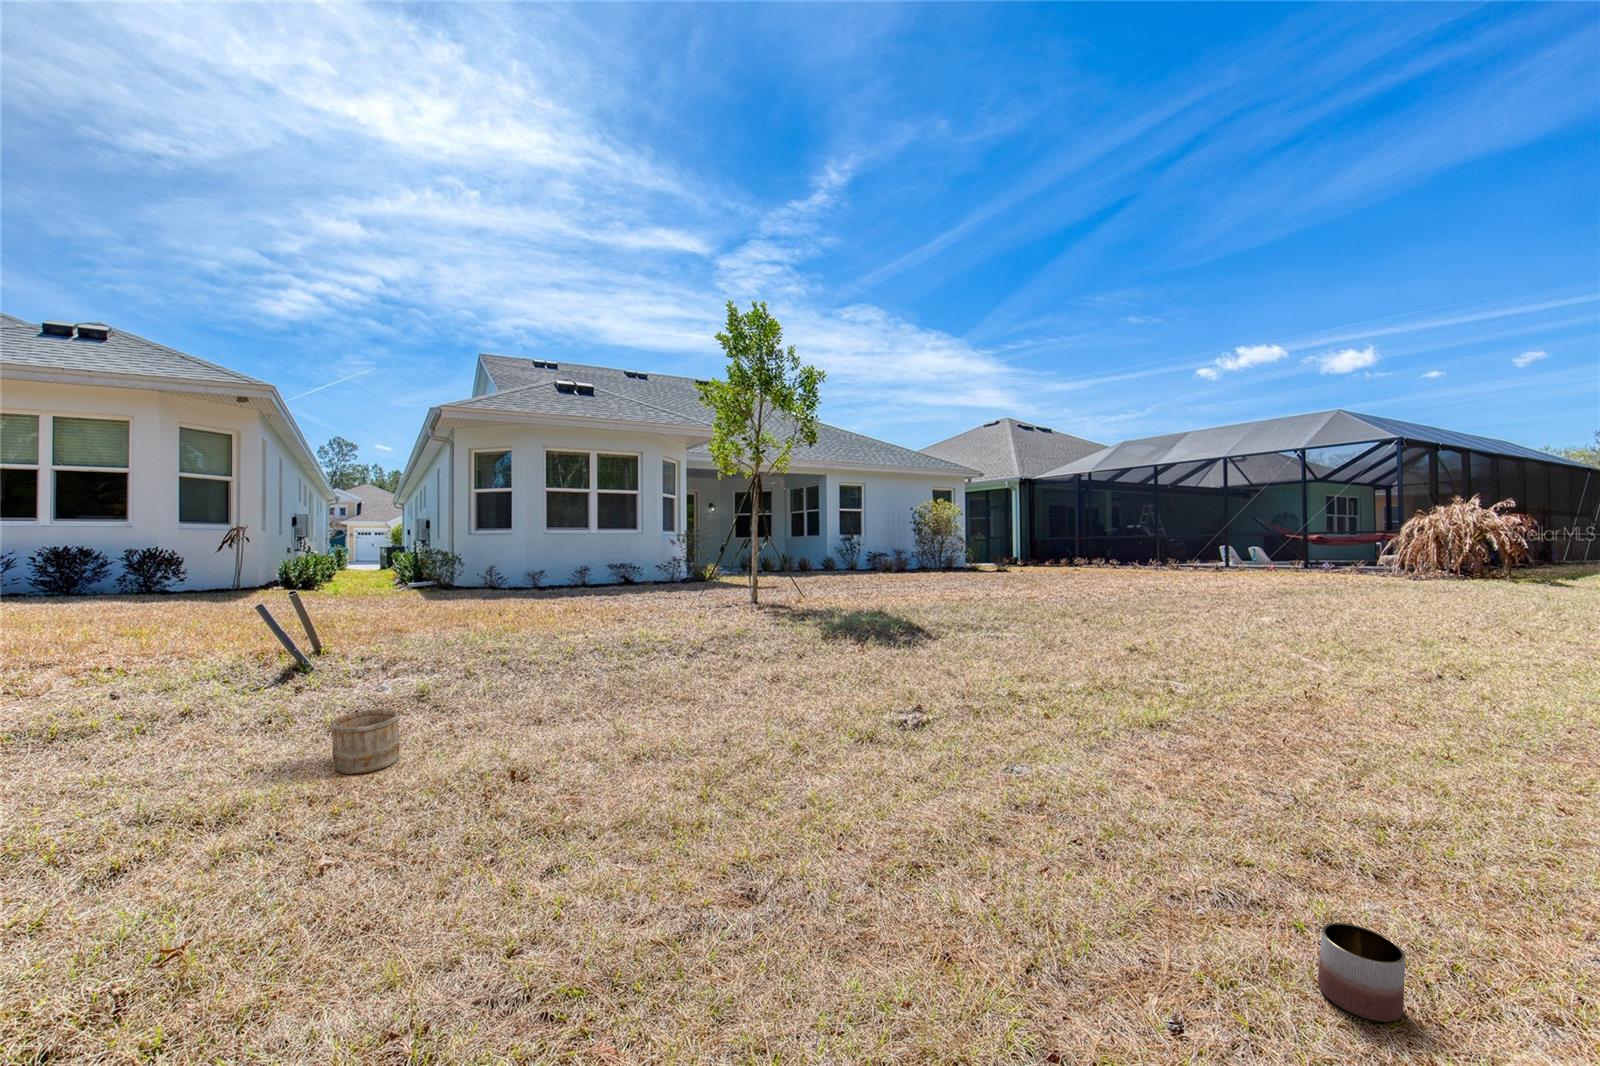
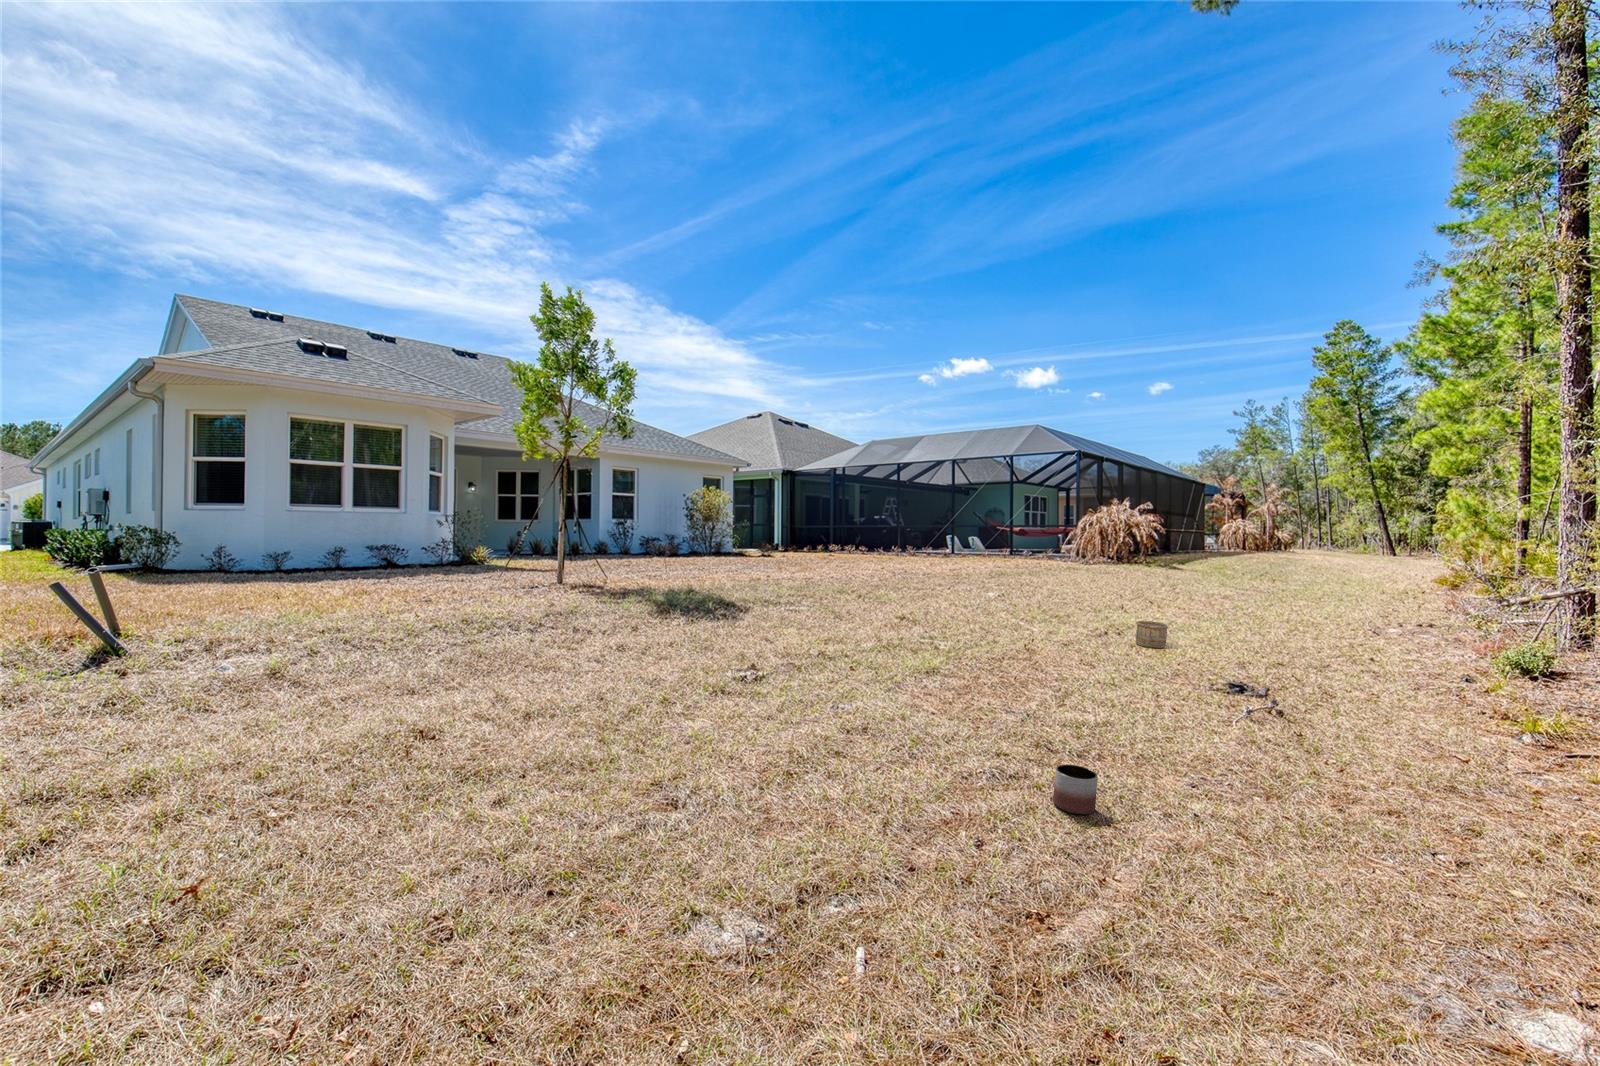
wooden bucket: present [329,709,400,774] -> present [1136,621,1168,648]

